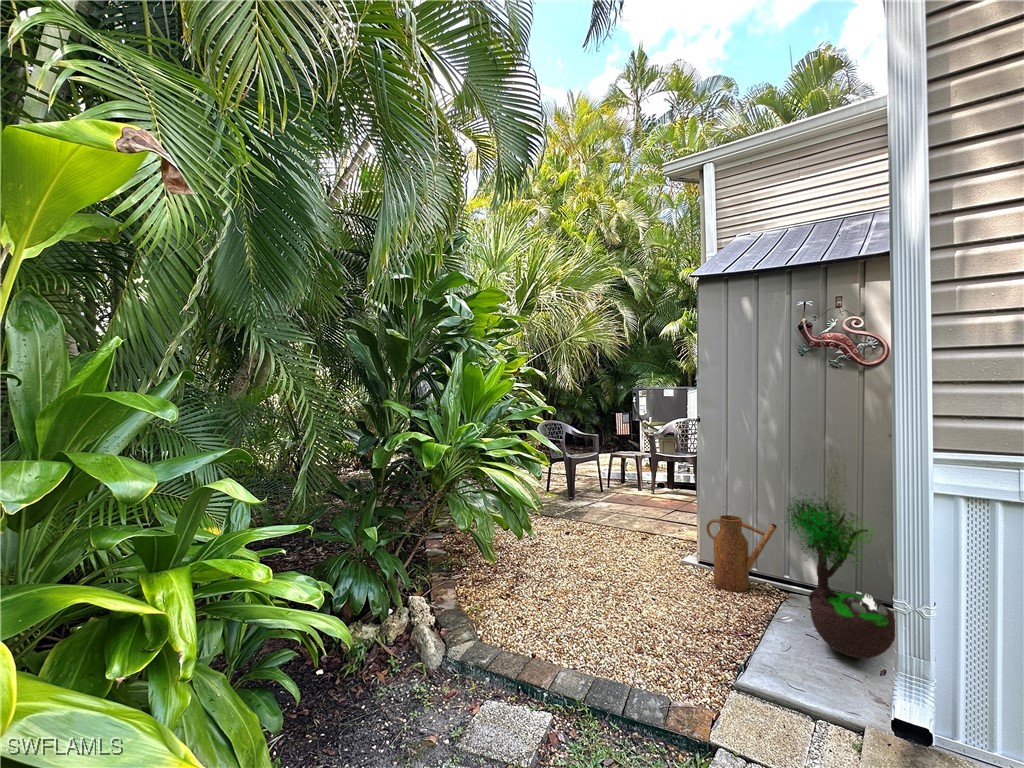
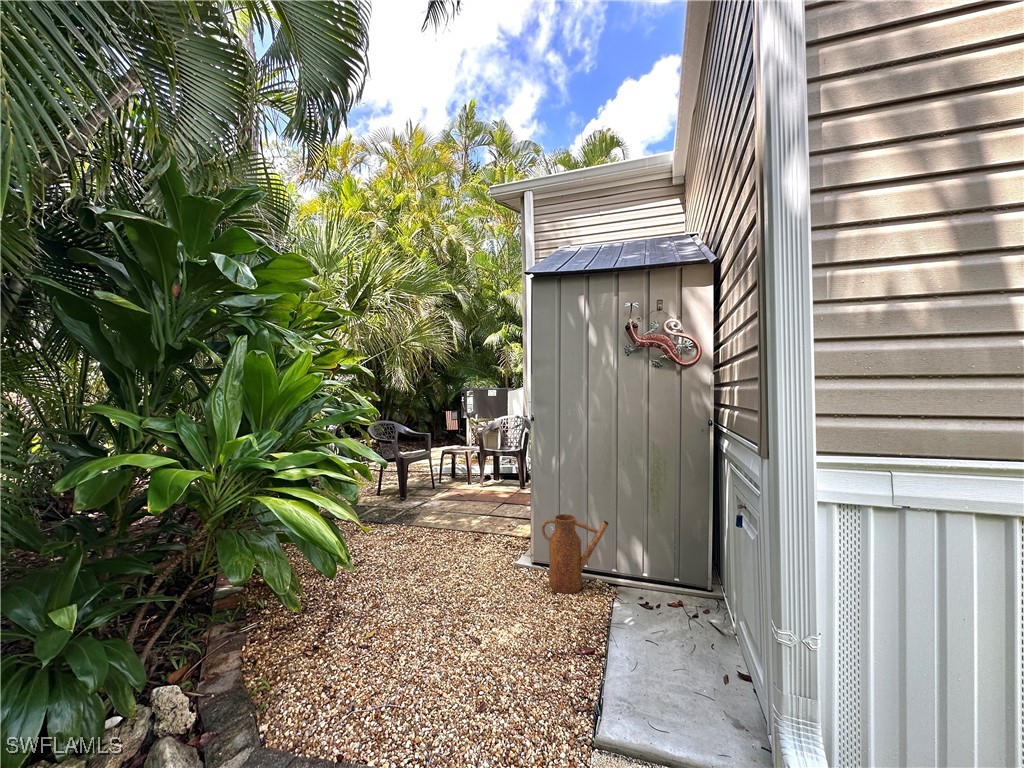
potted tree: present [787,492,895,659] -> none [625,483,730,662]

